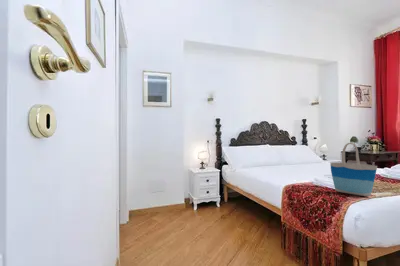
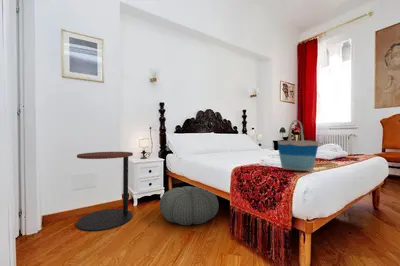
side table: none [150,163,193,230] -> present [76,152,133,231]
pouf: none [216,197,272,235] -> present [160,186,219,225]

